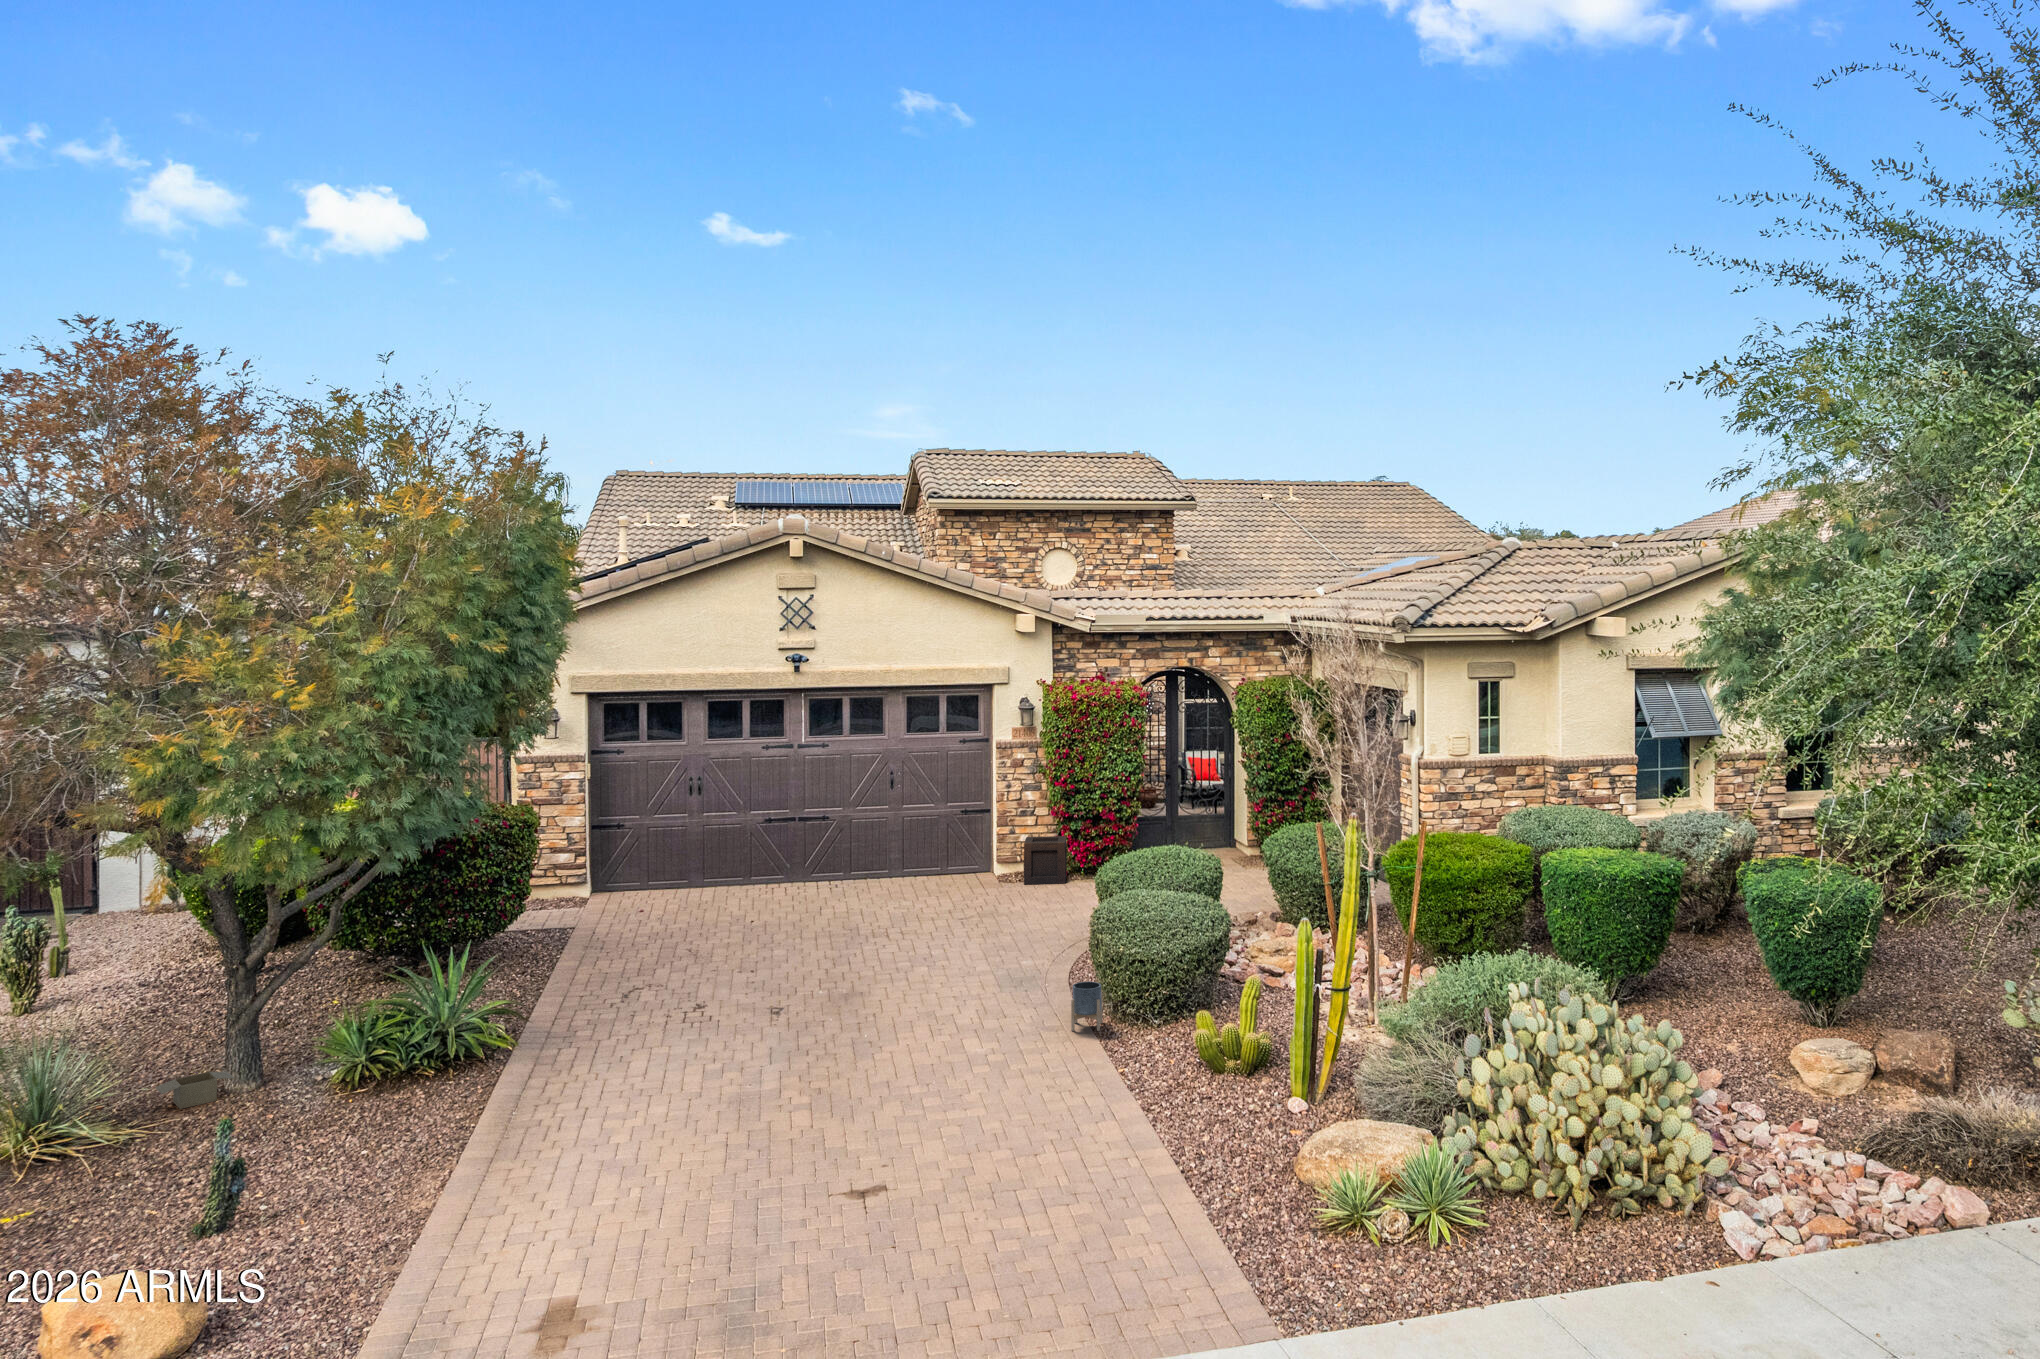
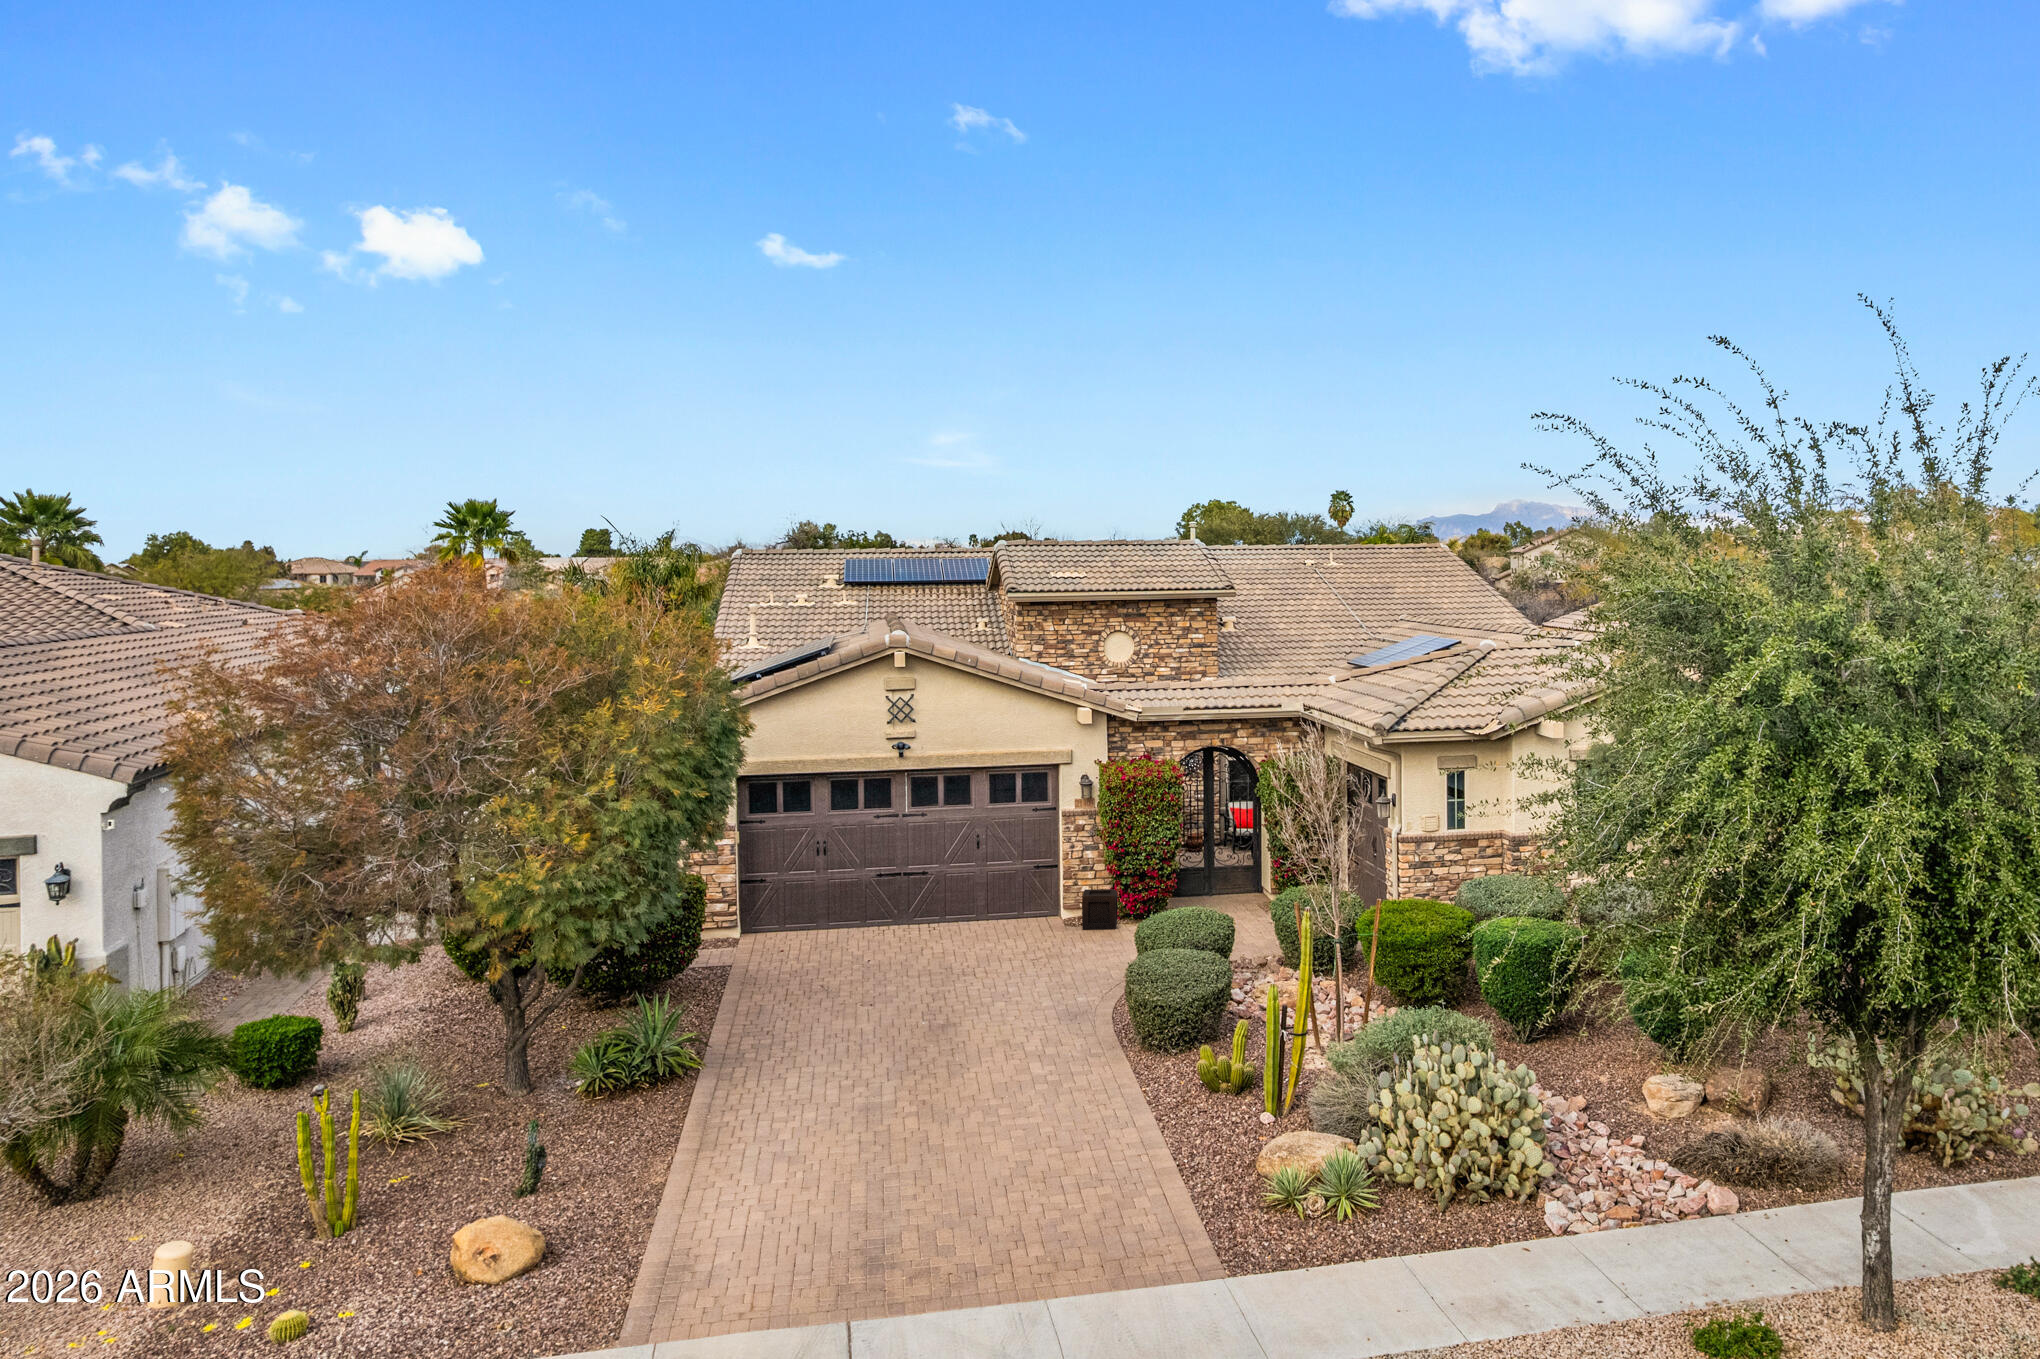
planter: present [1071,982,1103,1031] -> none [1110,1021,1134,1059]
cardboard box: present [155,1072,234,1109] -> none [463,1080,515,1107]

